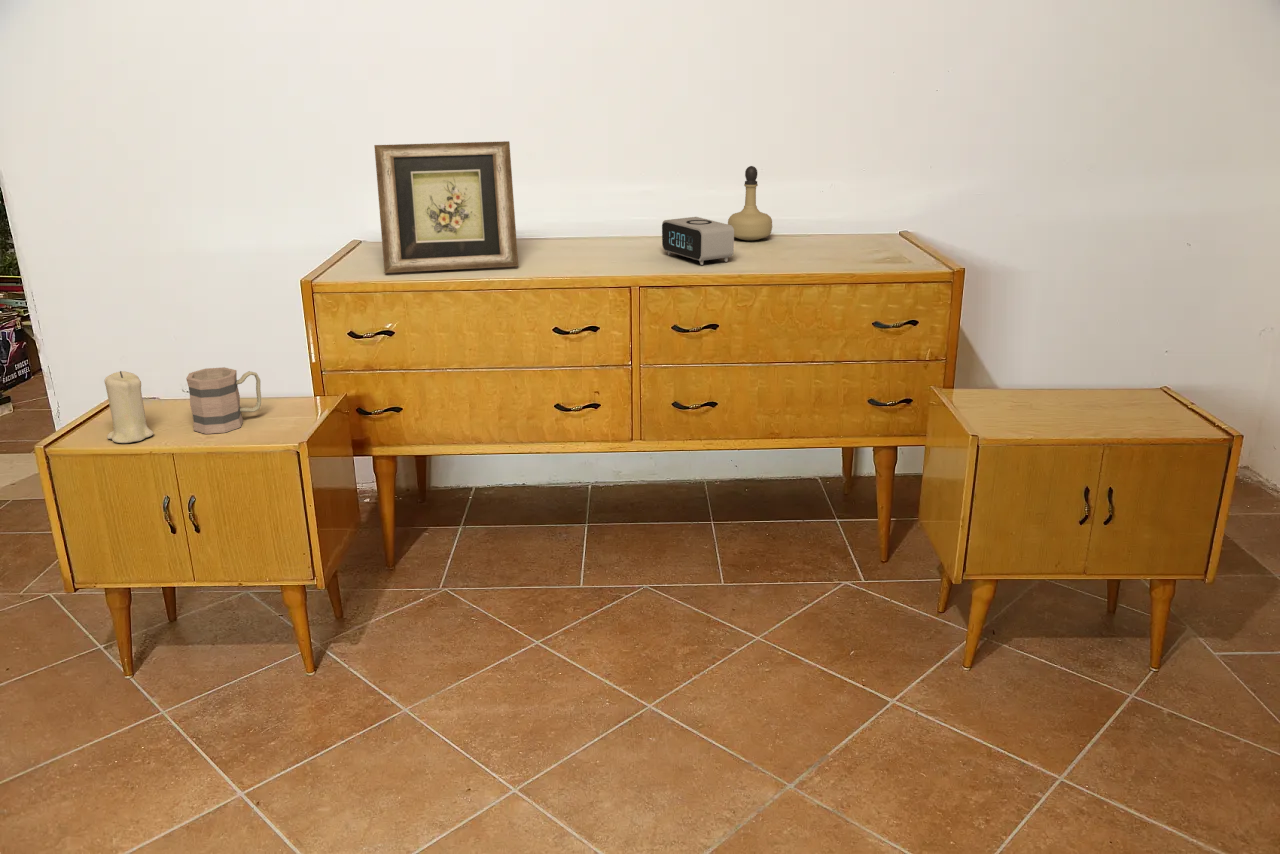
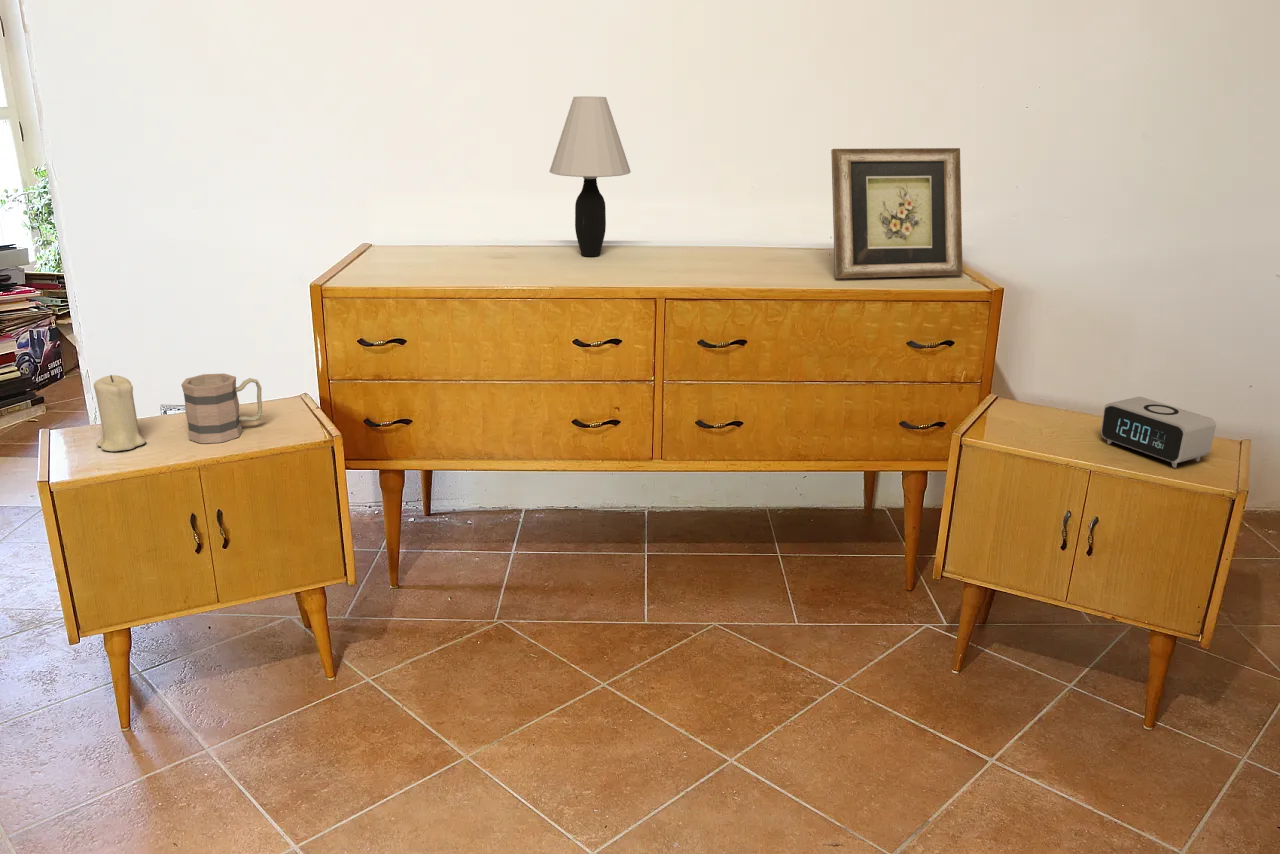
table lamp: none [526,92,605,246] -> present [549,96,631,256]
picture frame: present [374,141,518,273] -> present [831,148,963,278]
perfume bottle: present [728,166,772,240] -> none [756,178,802,255]
alarm clock: present [662,217,734,265] -> present [1101,397,1216,468]

